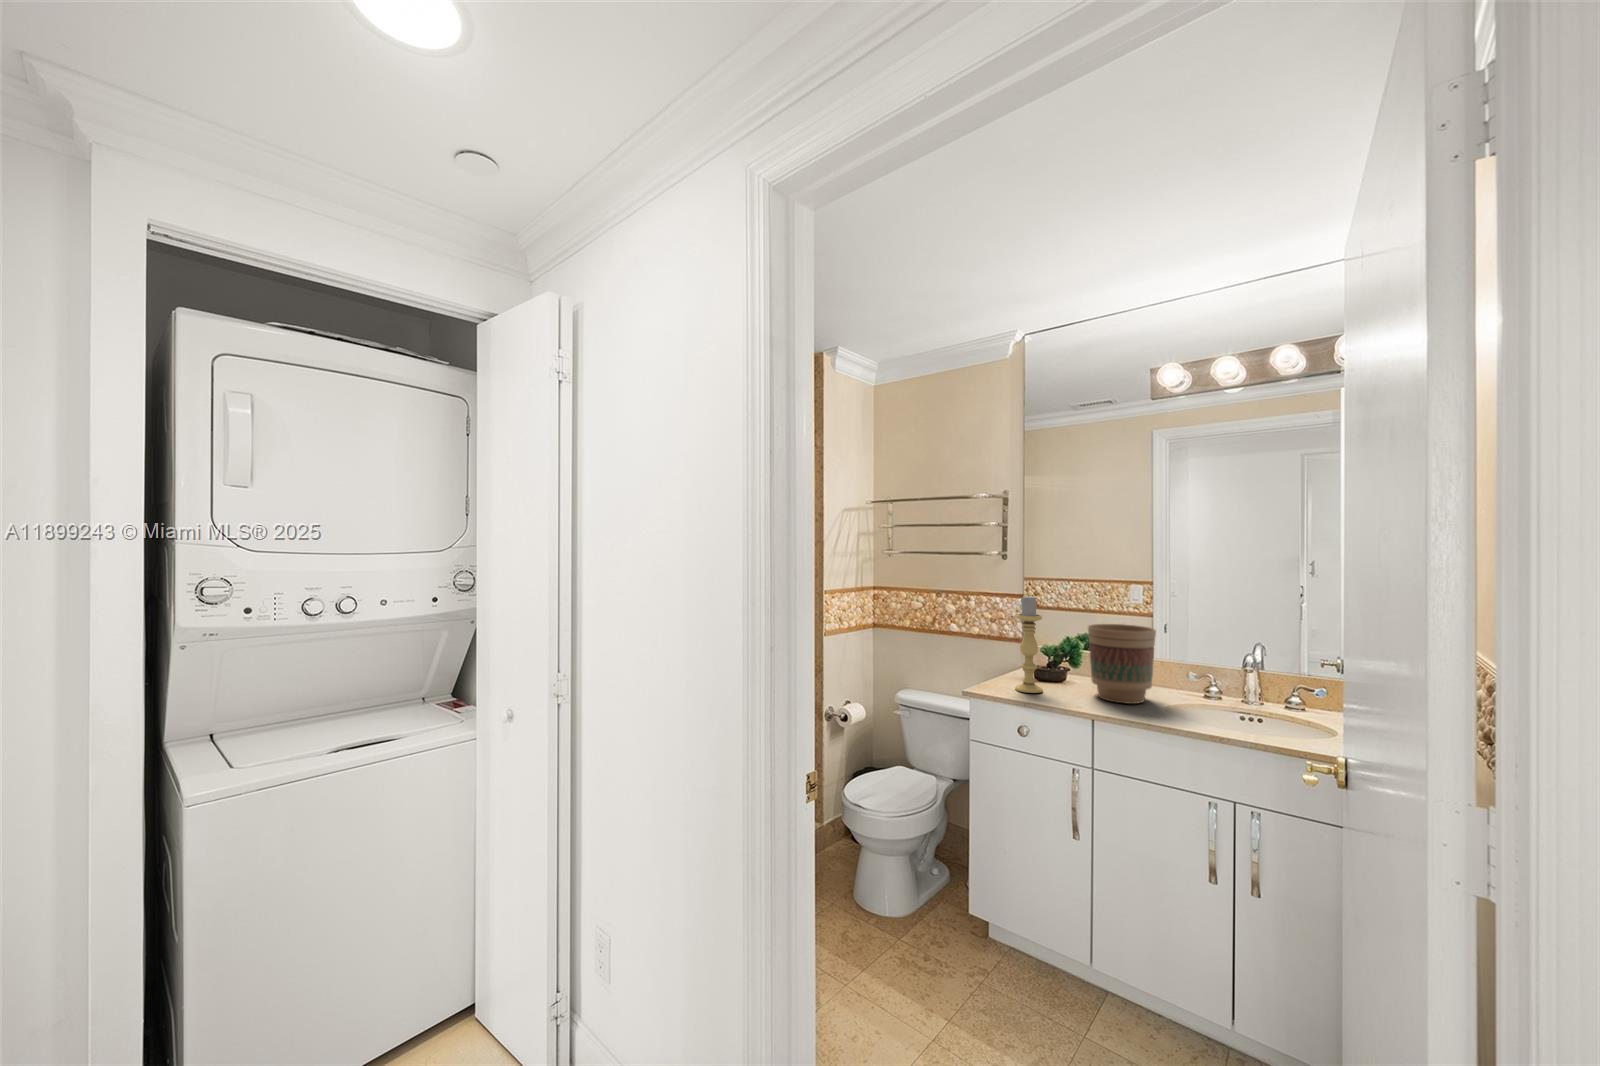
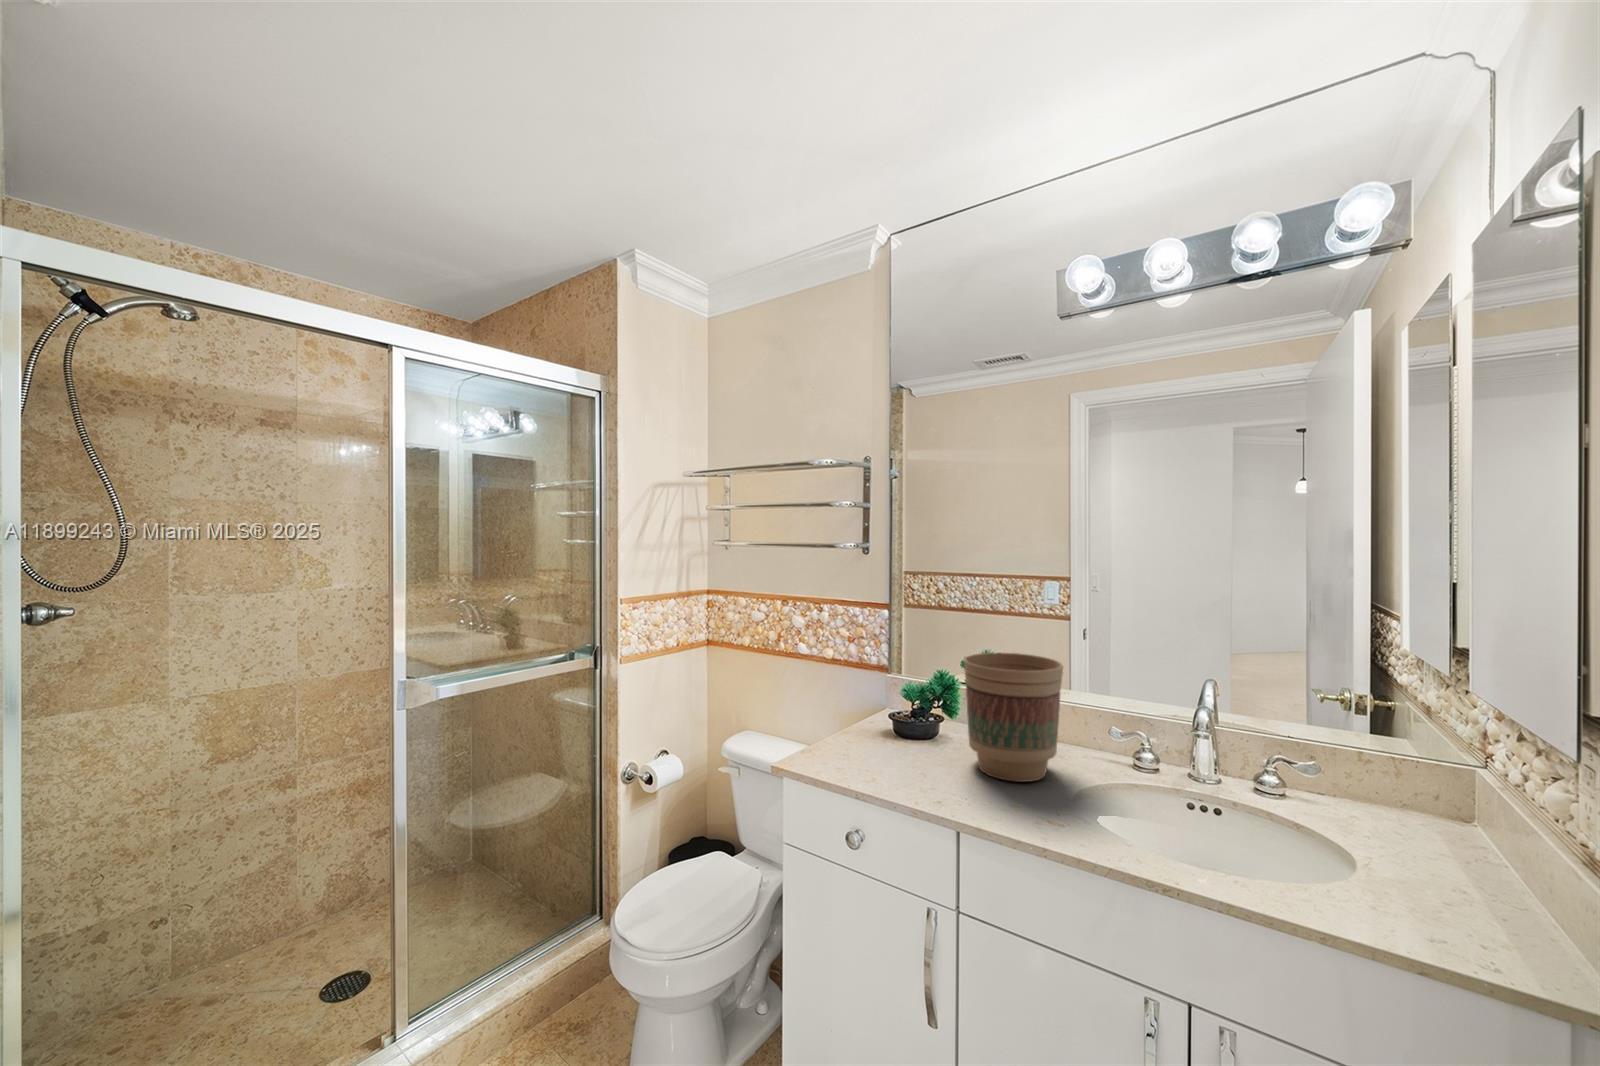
candle holder: present [1015,595,1043,693] -> none [858,611,898,764]

